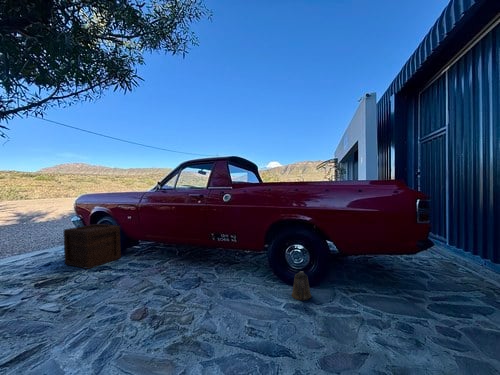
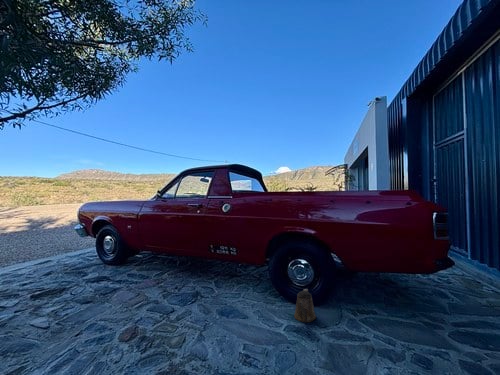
wooden crate: present [64,224,121,269] -> none [63,232,121,280]

